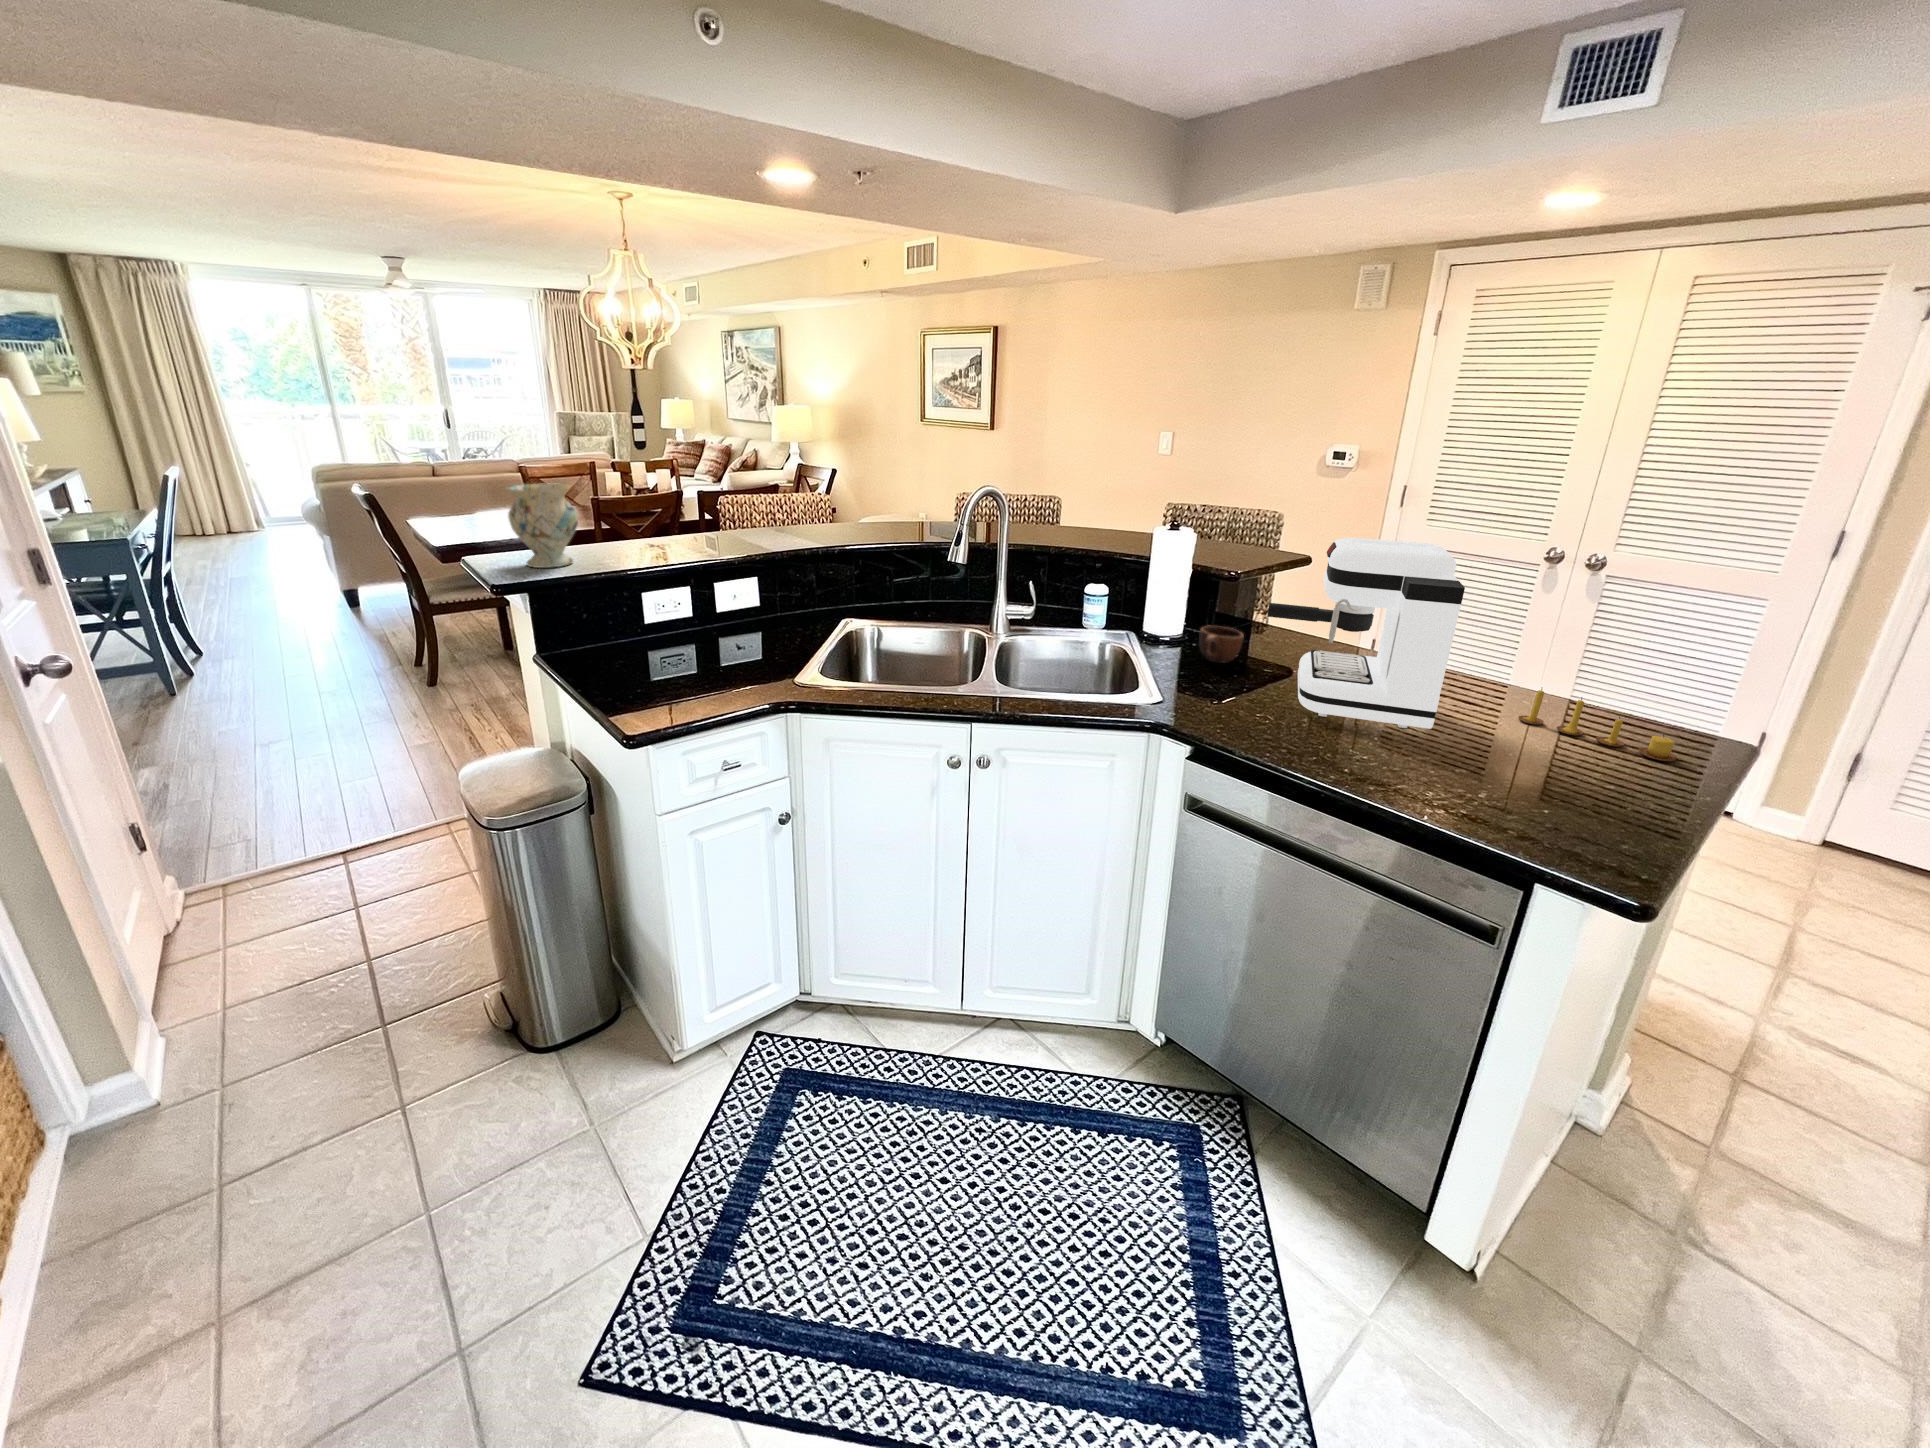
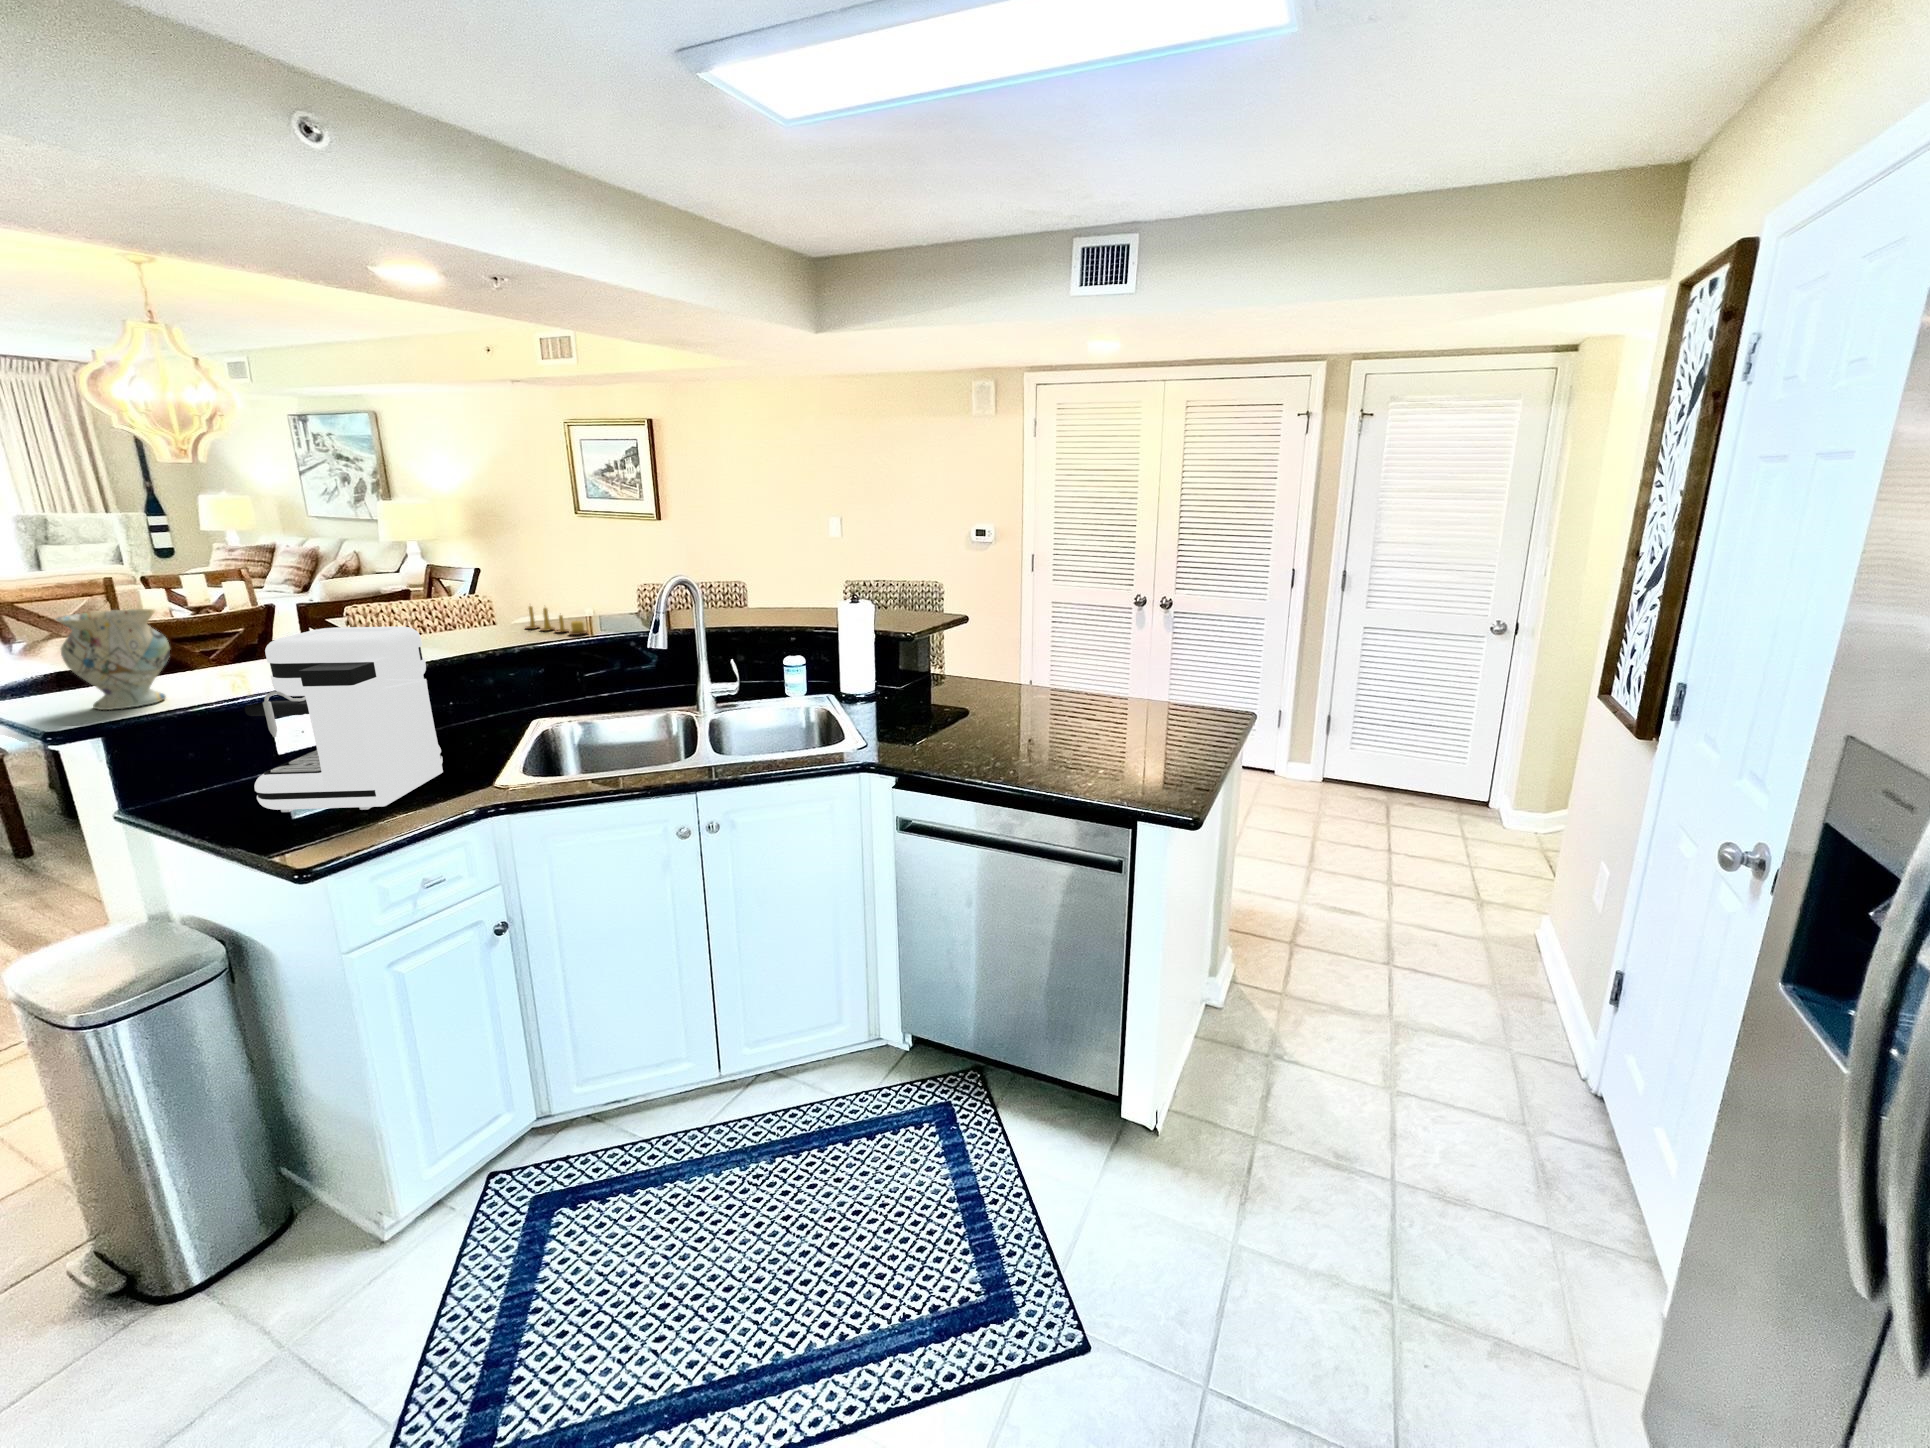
coffee maker: present [1268,538,1465,729] -> present [245,626,443,812]
mug: present [1199,626,1244,663] -> none [889,679,925,709]
candle: present [1518,689,1677,761] -> present [525,606,588,635]

